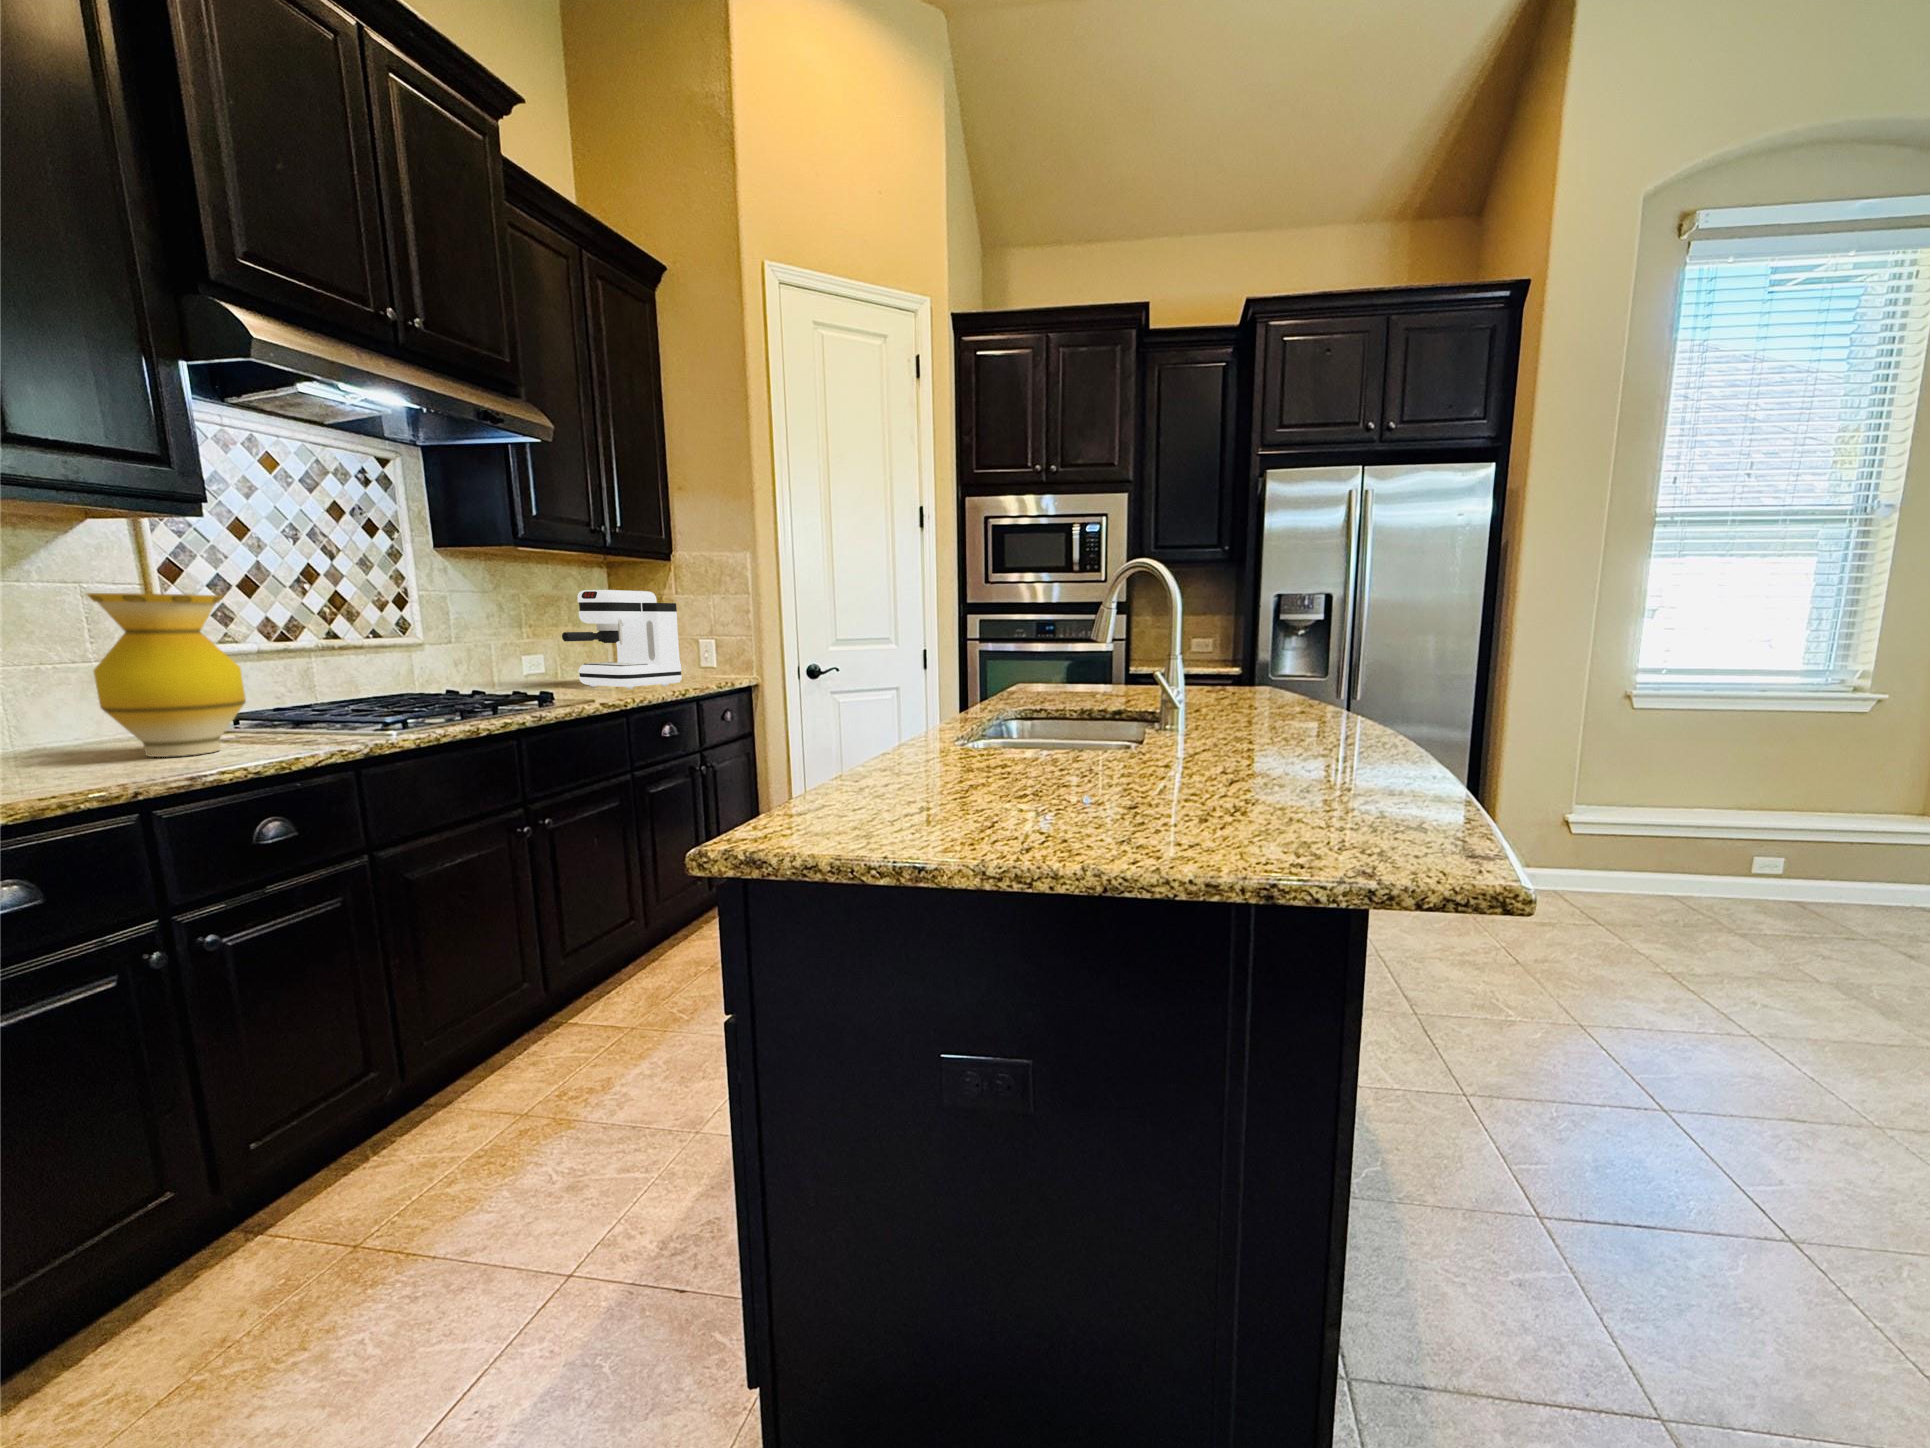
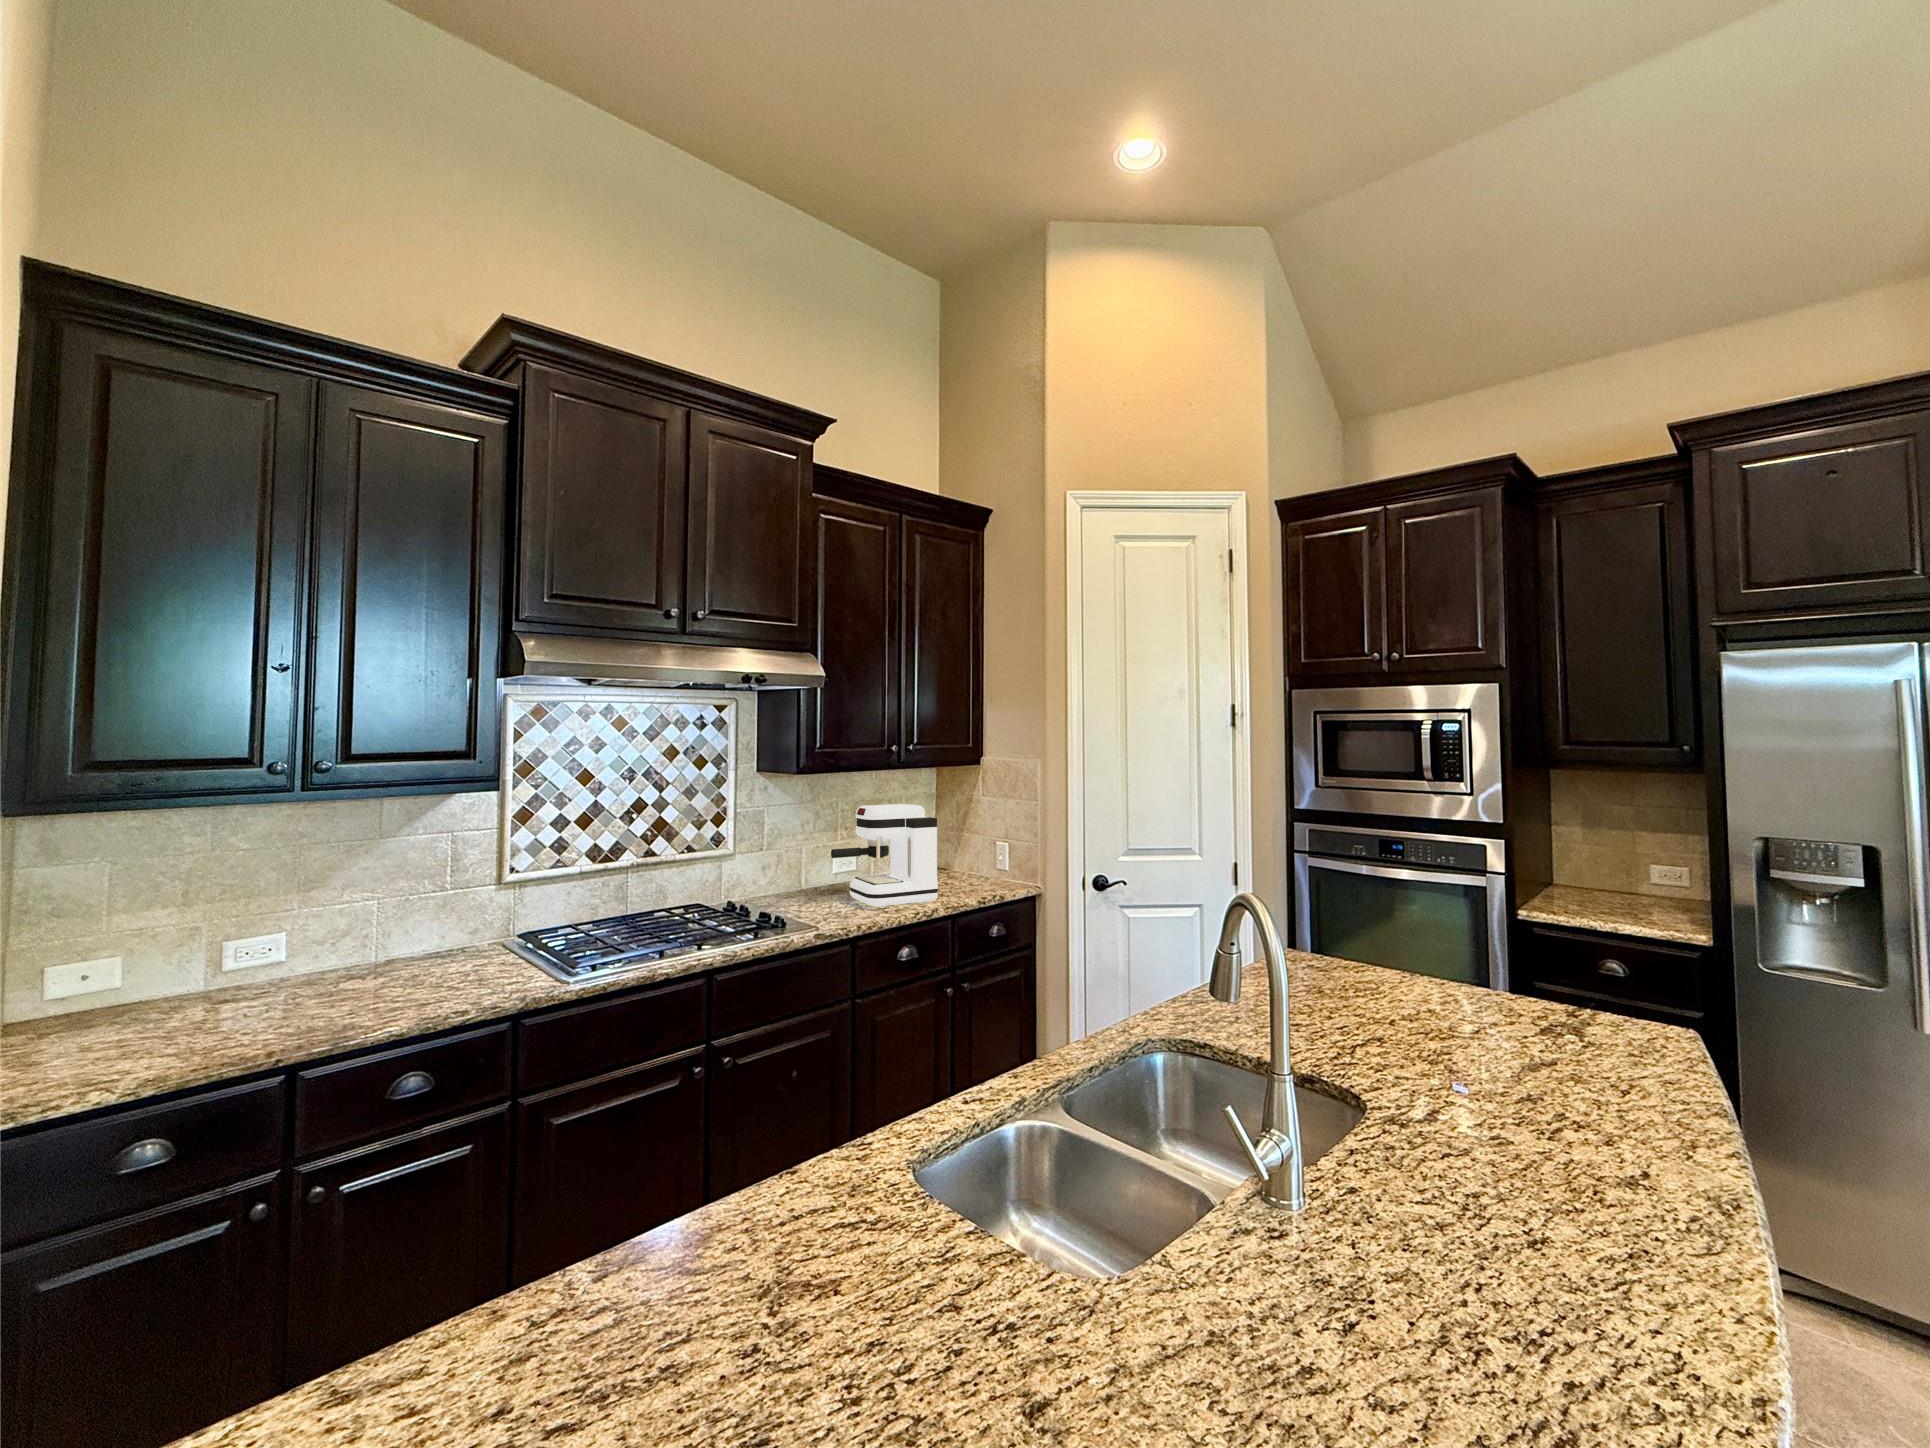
vase: present [87,593,246,757] -> none [359,853,469,999]

